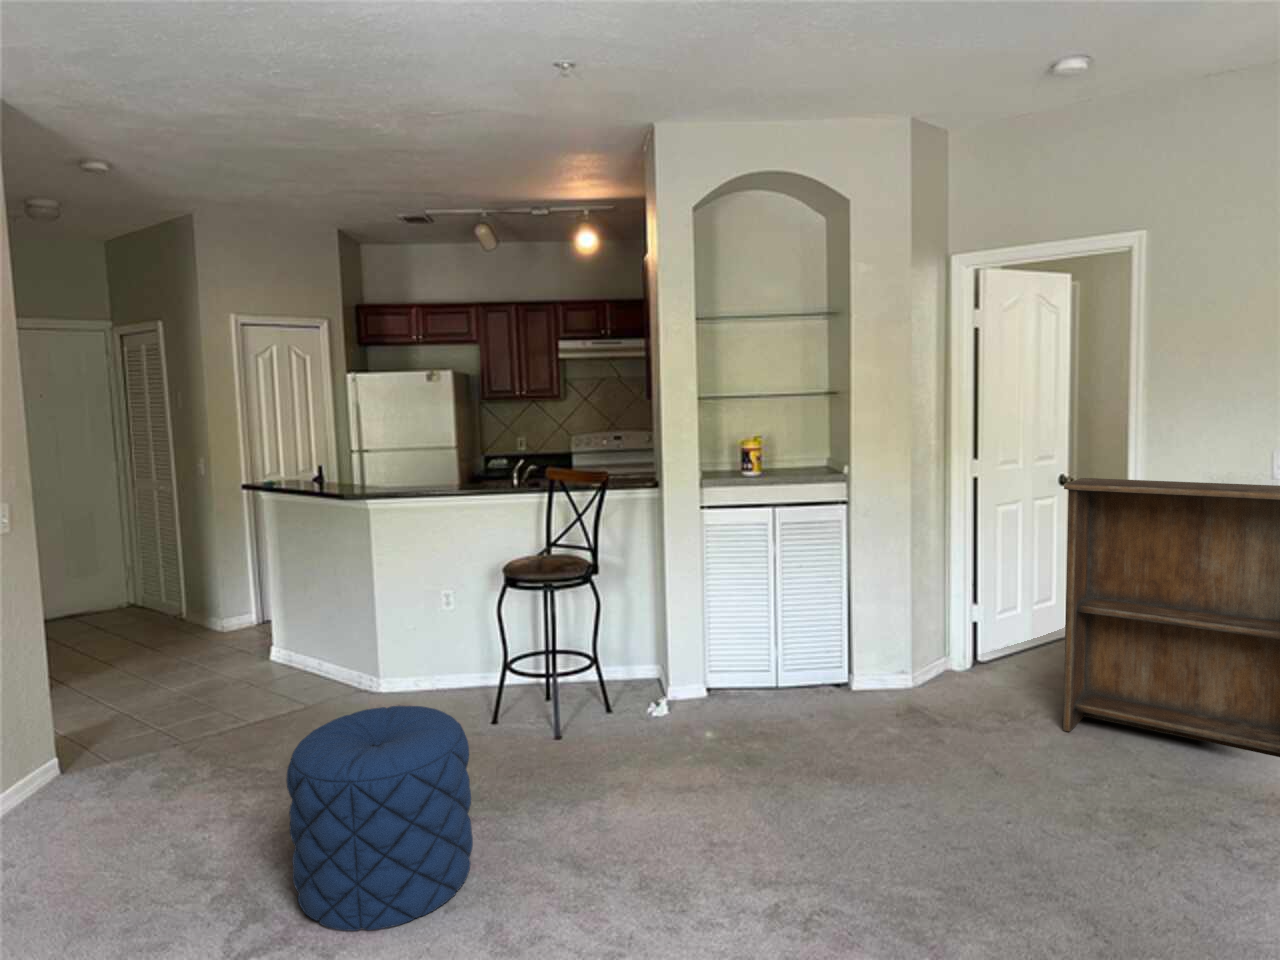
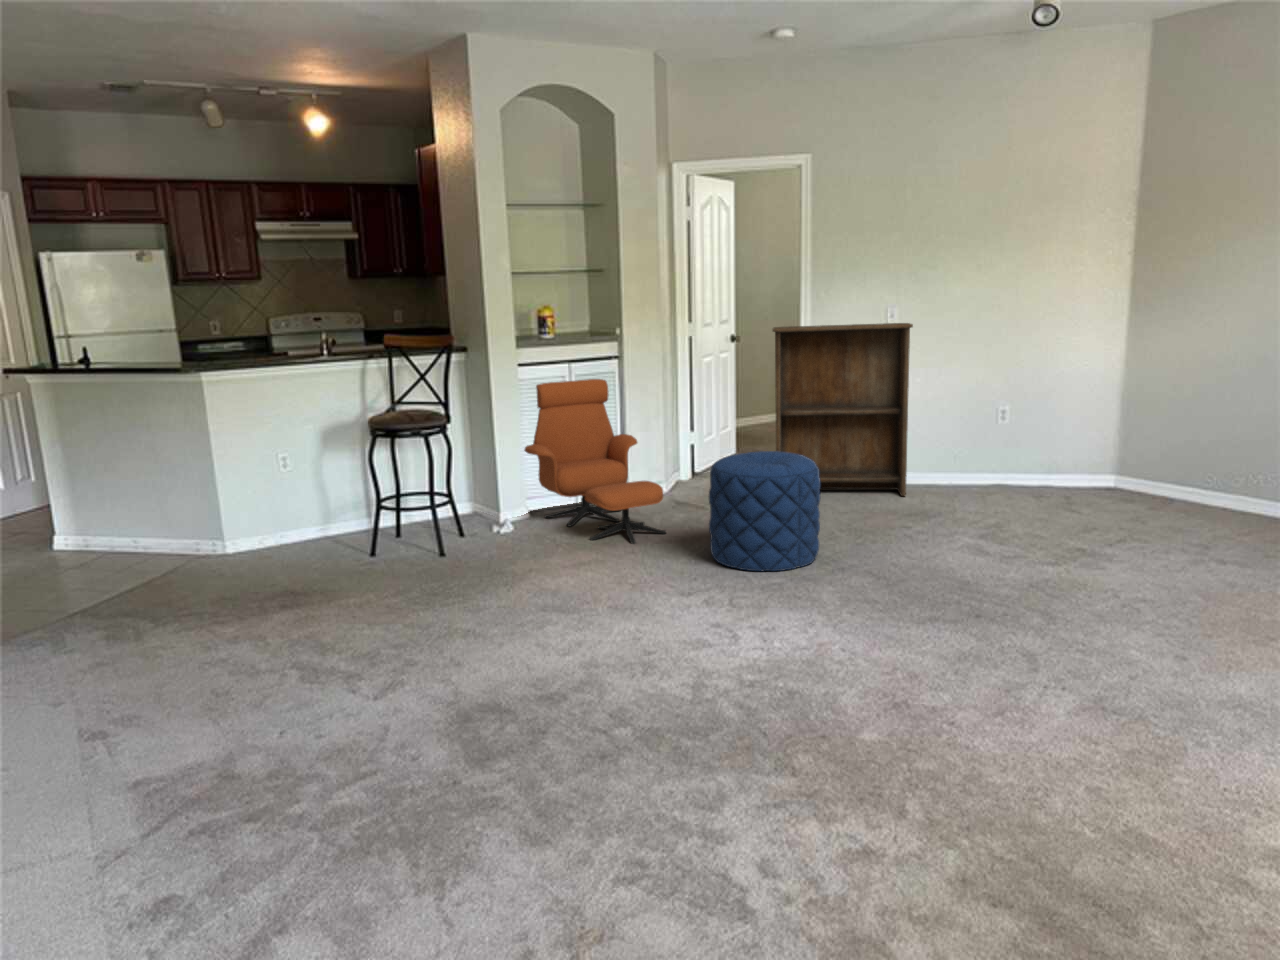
lounge chair: none [692,535,844,784] -> present [524,379,666,544]
pouf: present [286,706,473,931] -> present [709,451,820,571]

